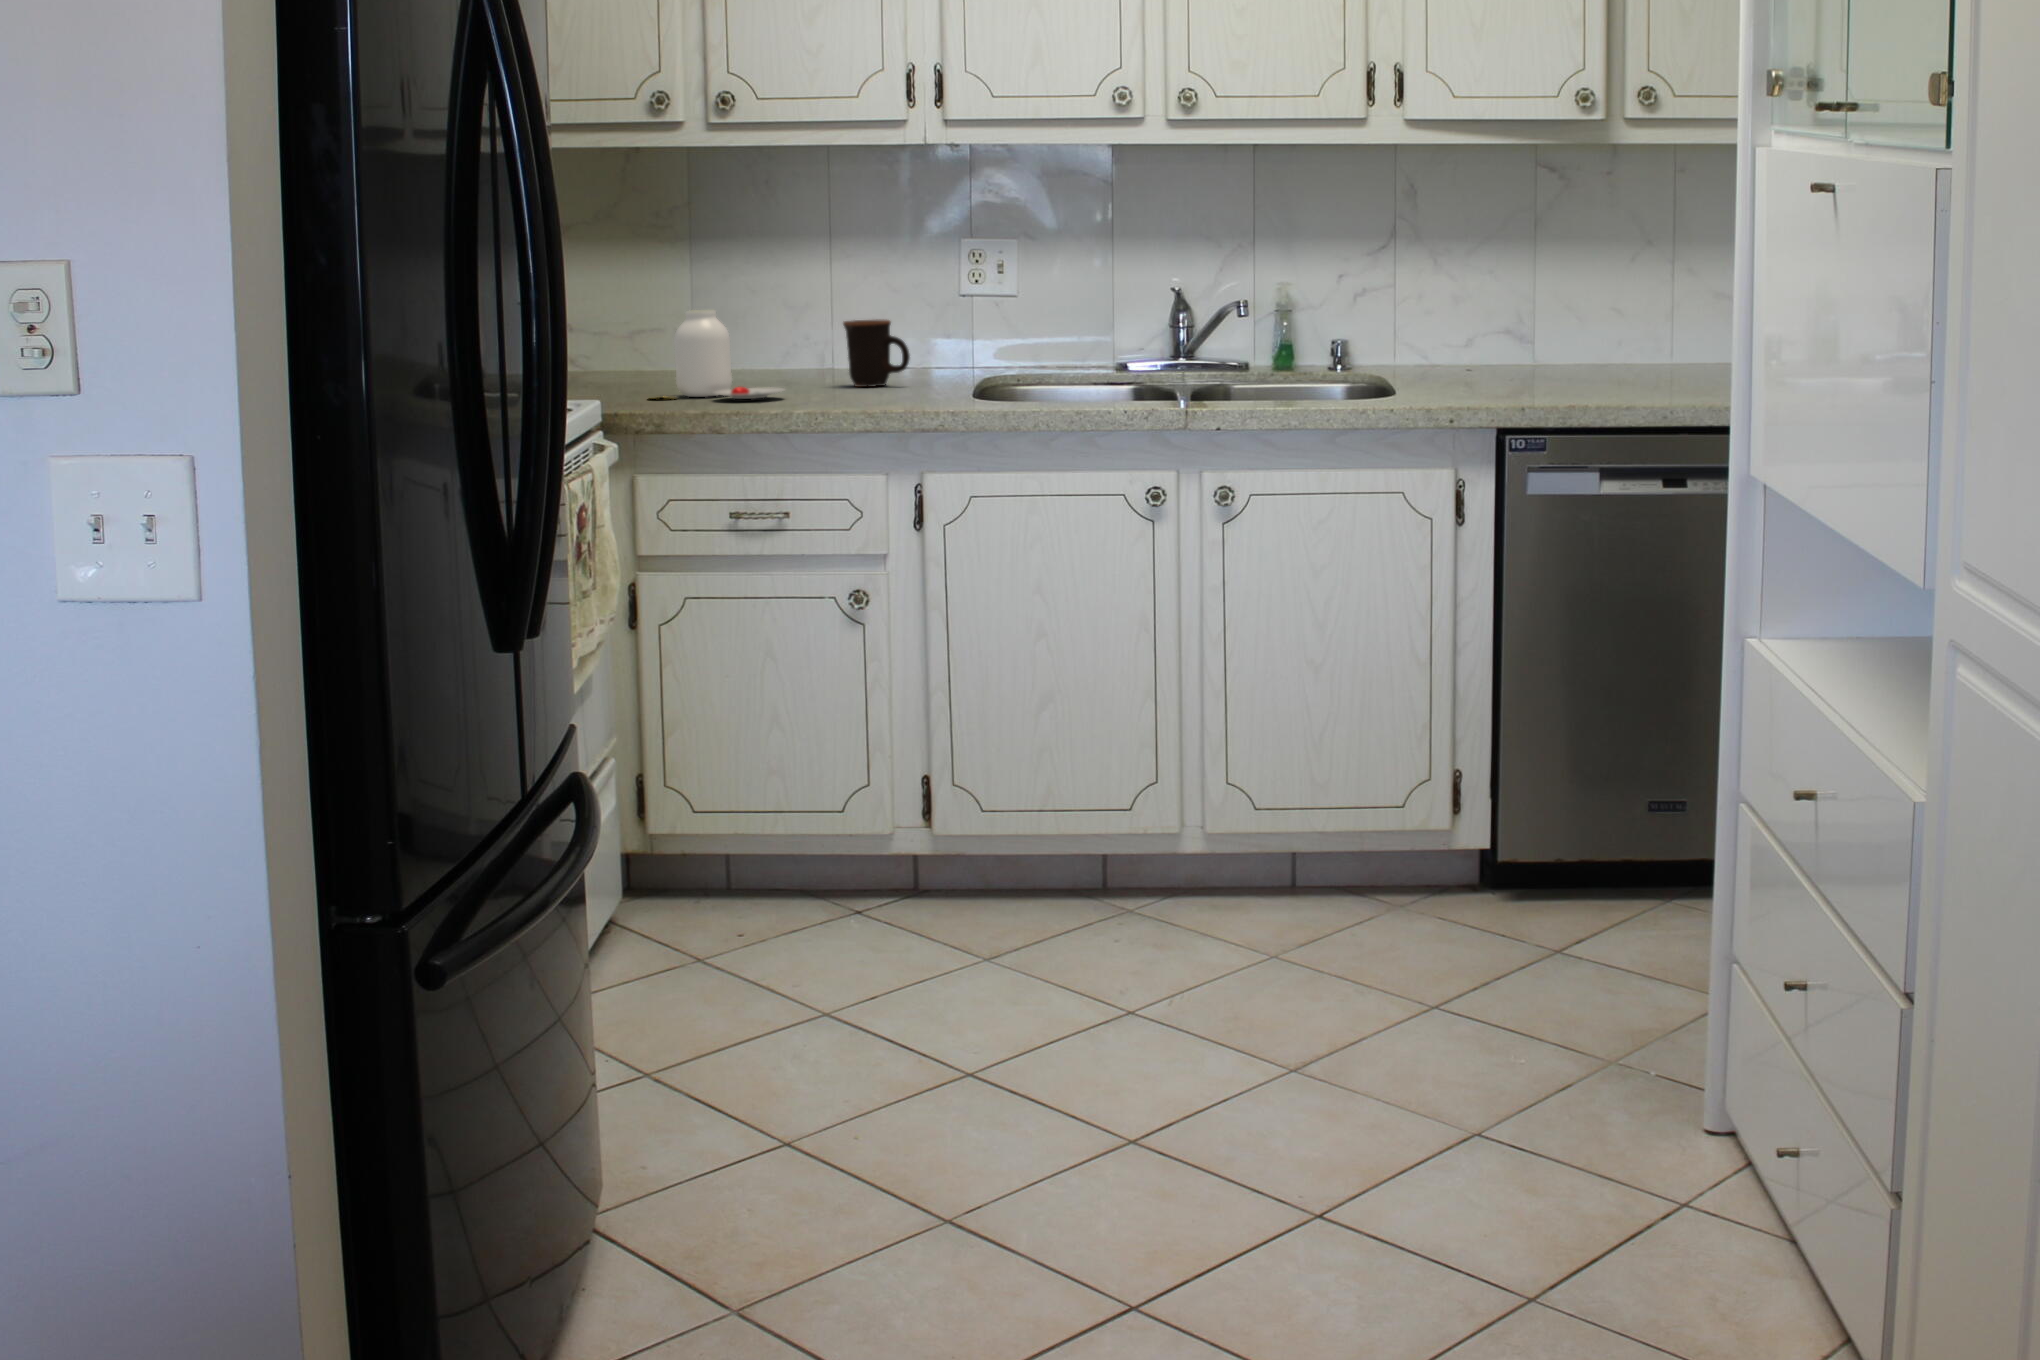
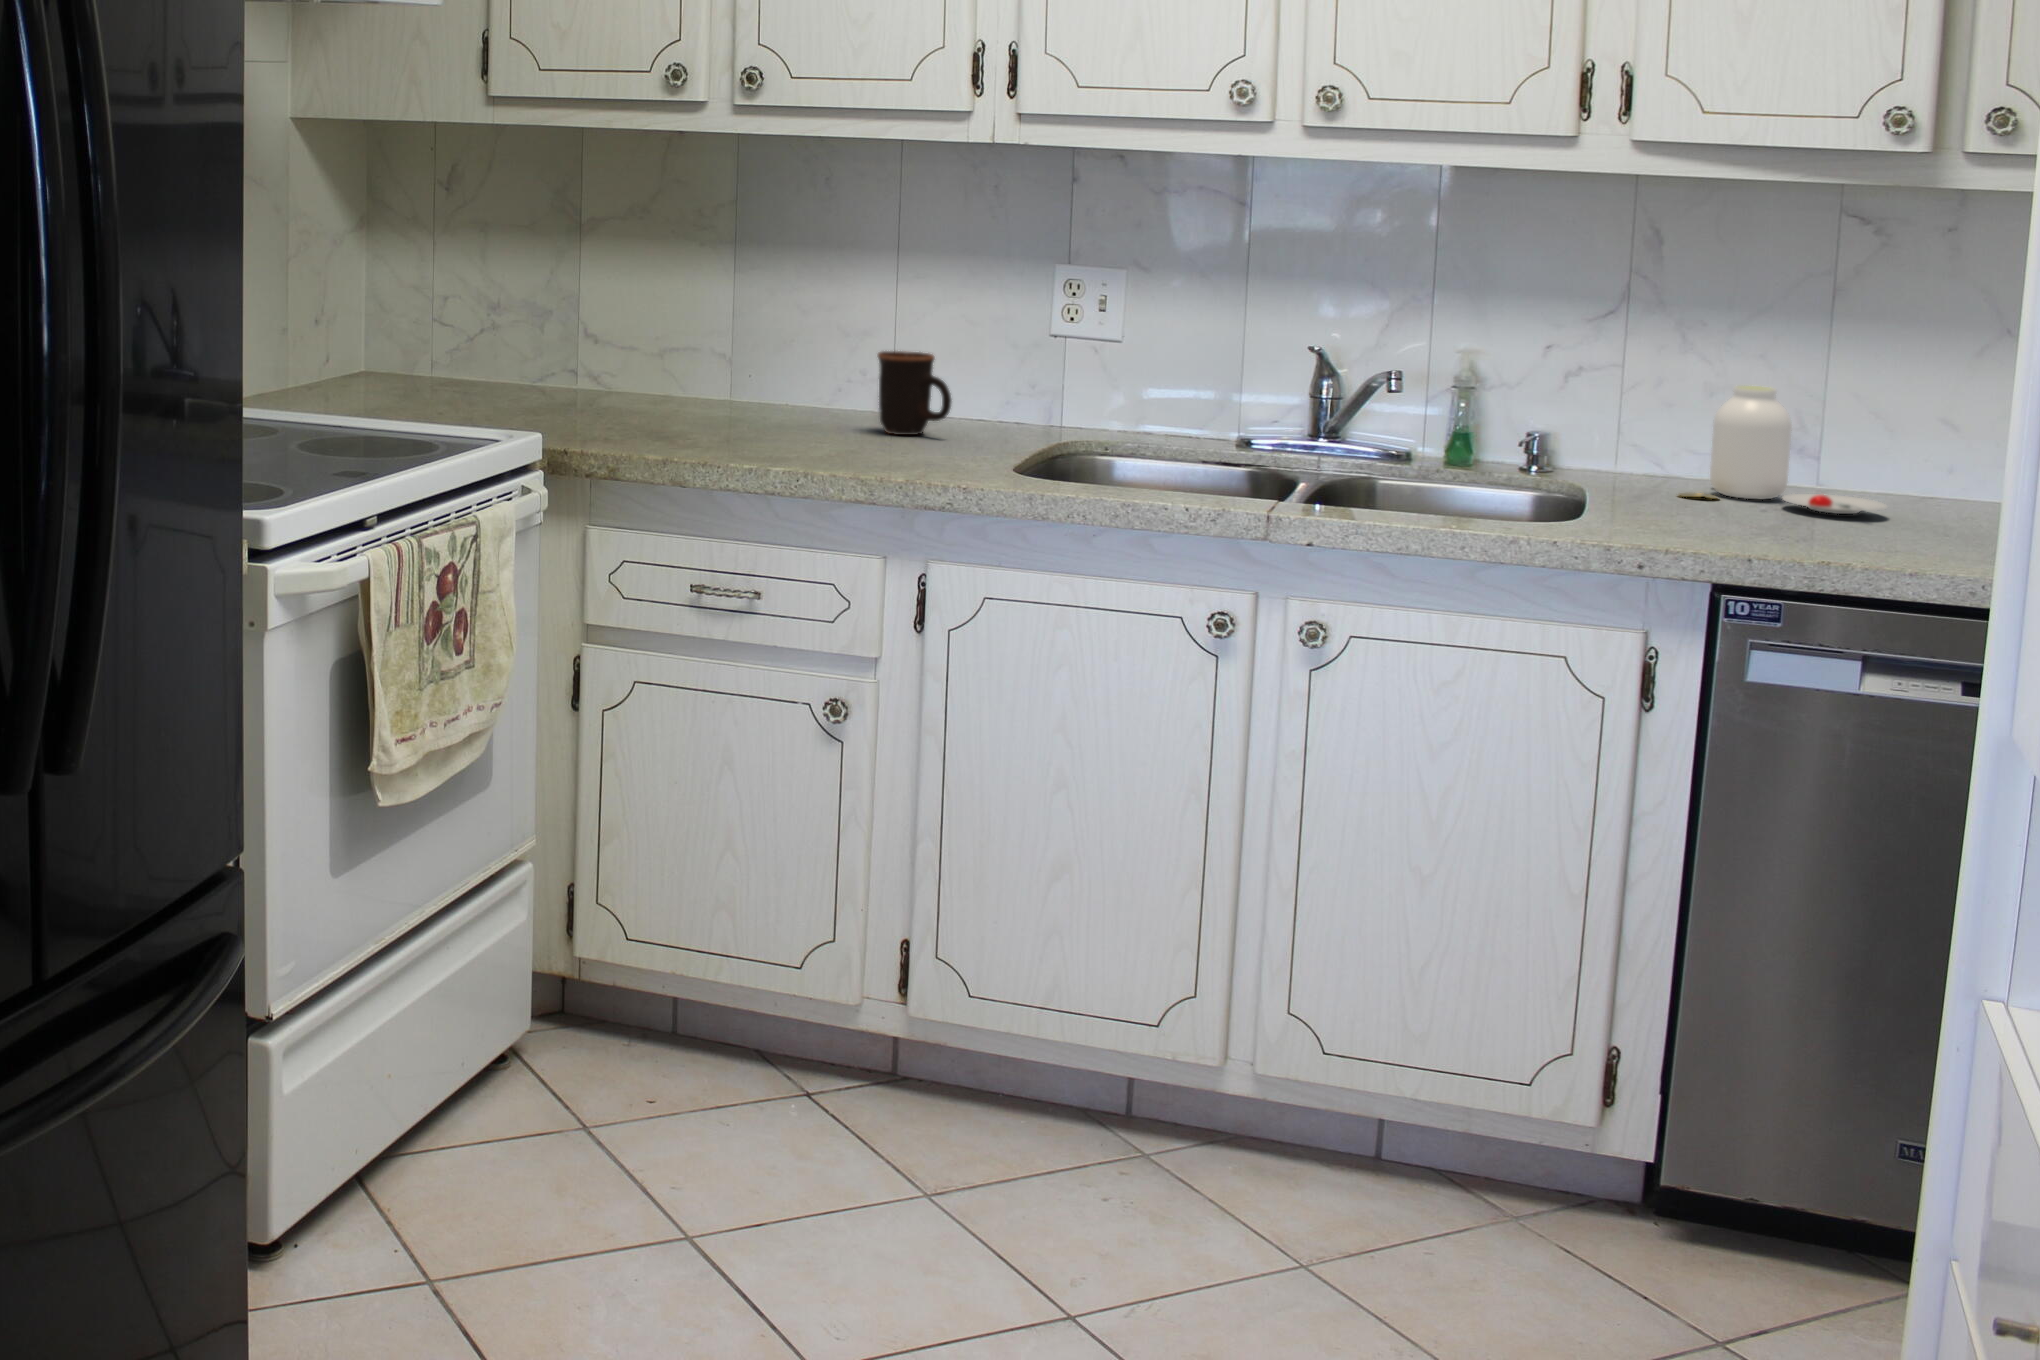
jar: present [671,310,785,399] -> present [1678,386,1887,514]

